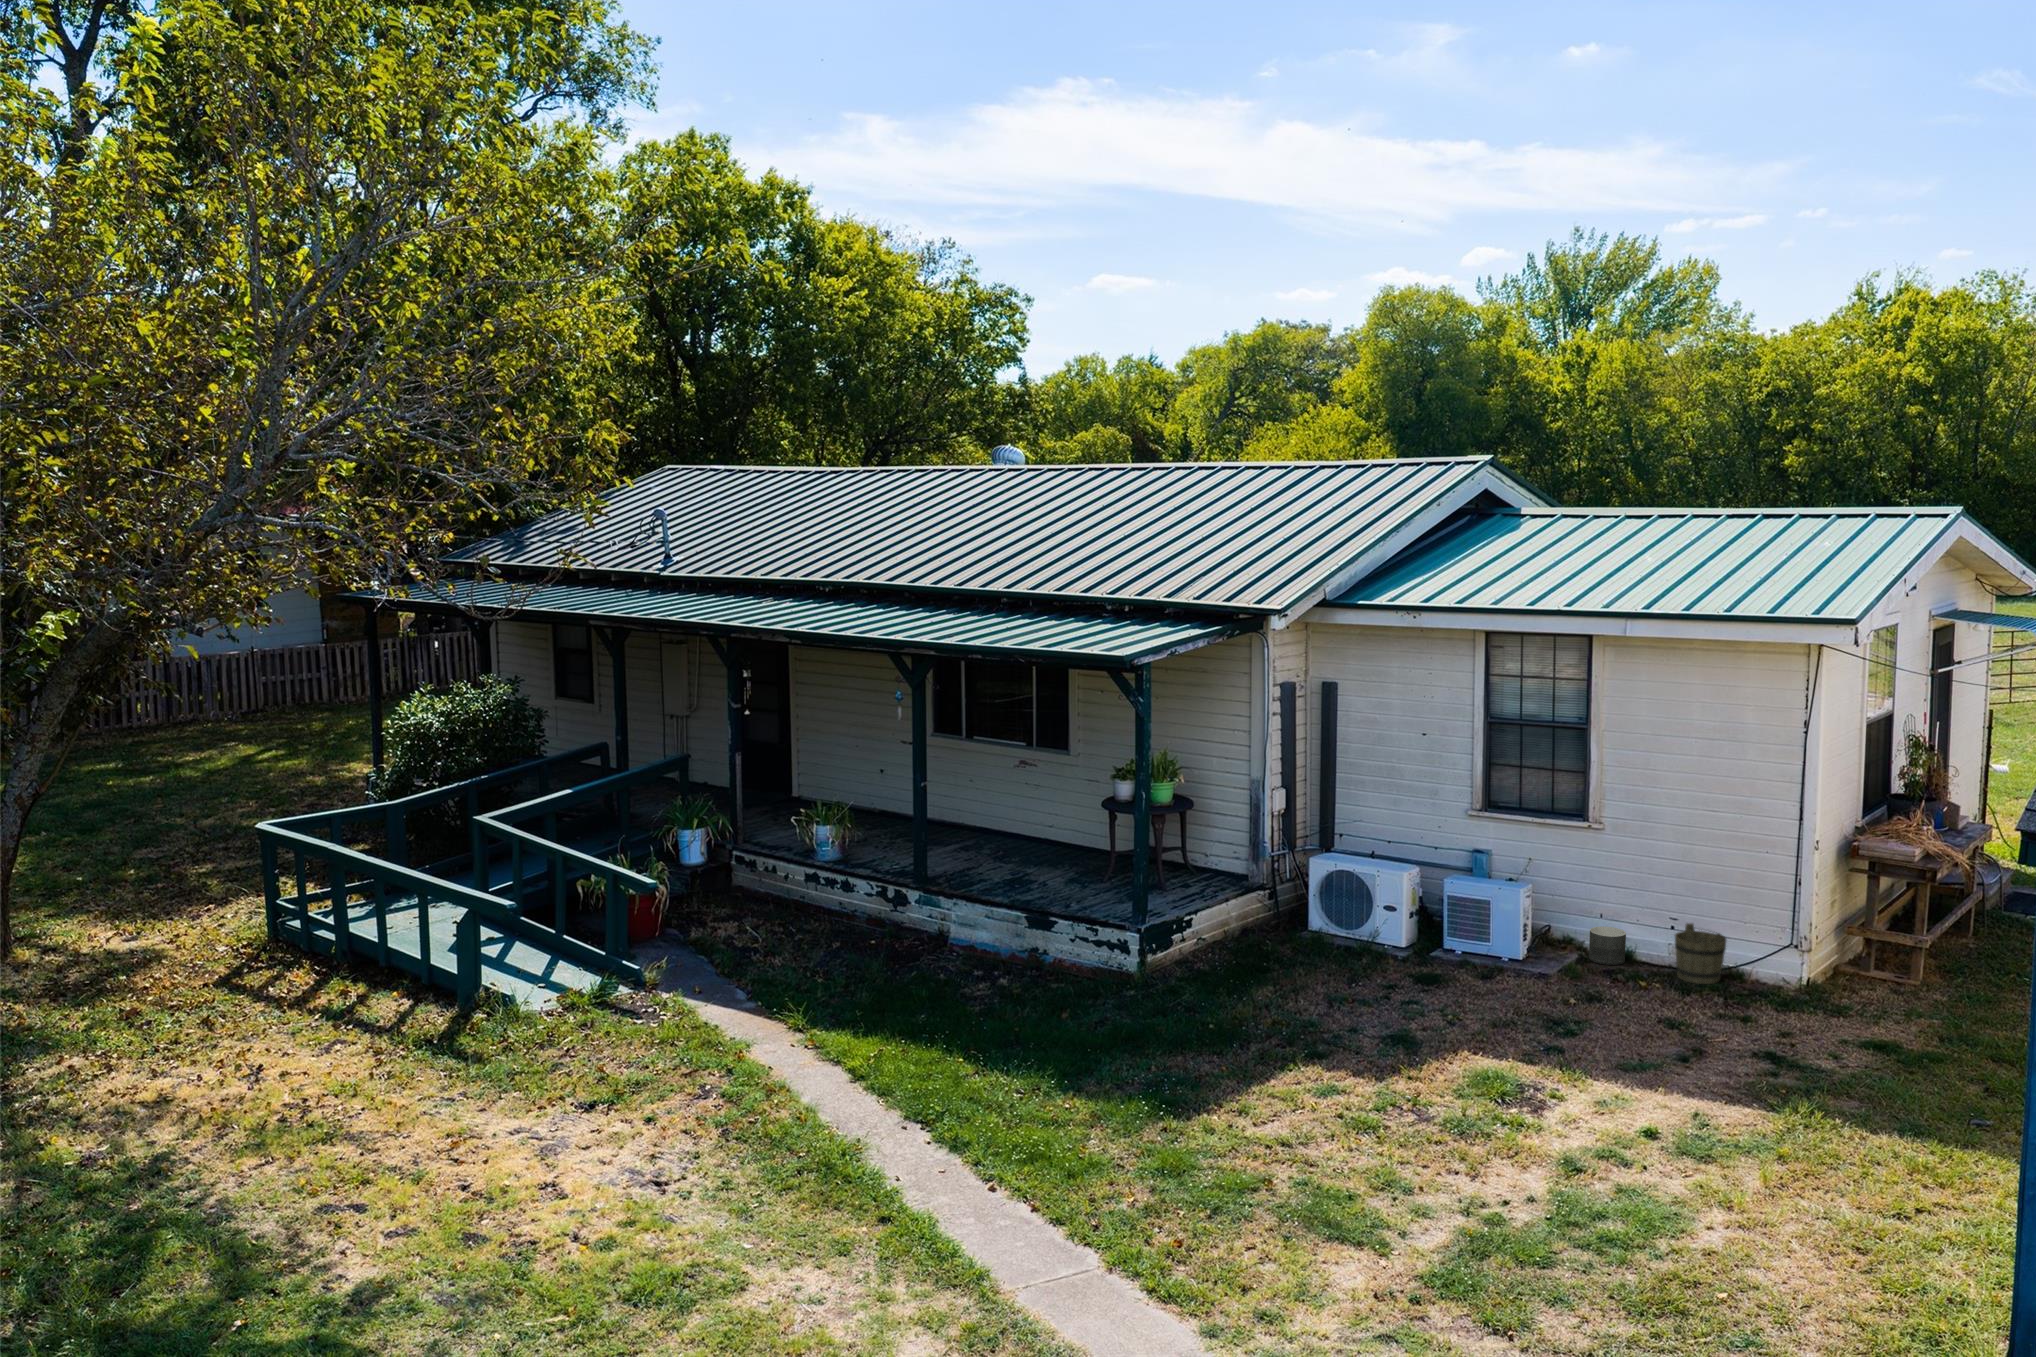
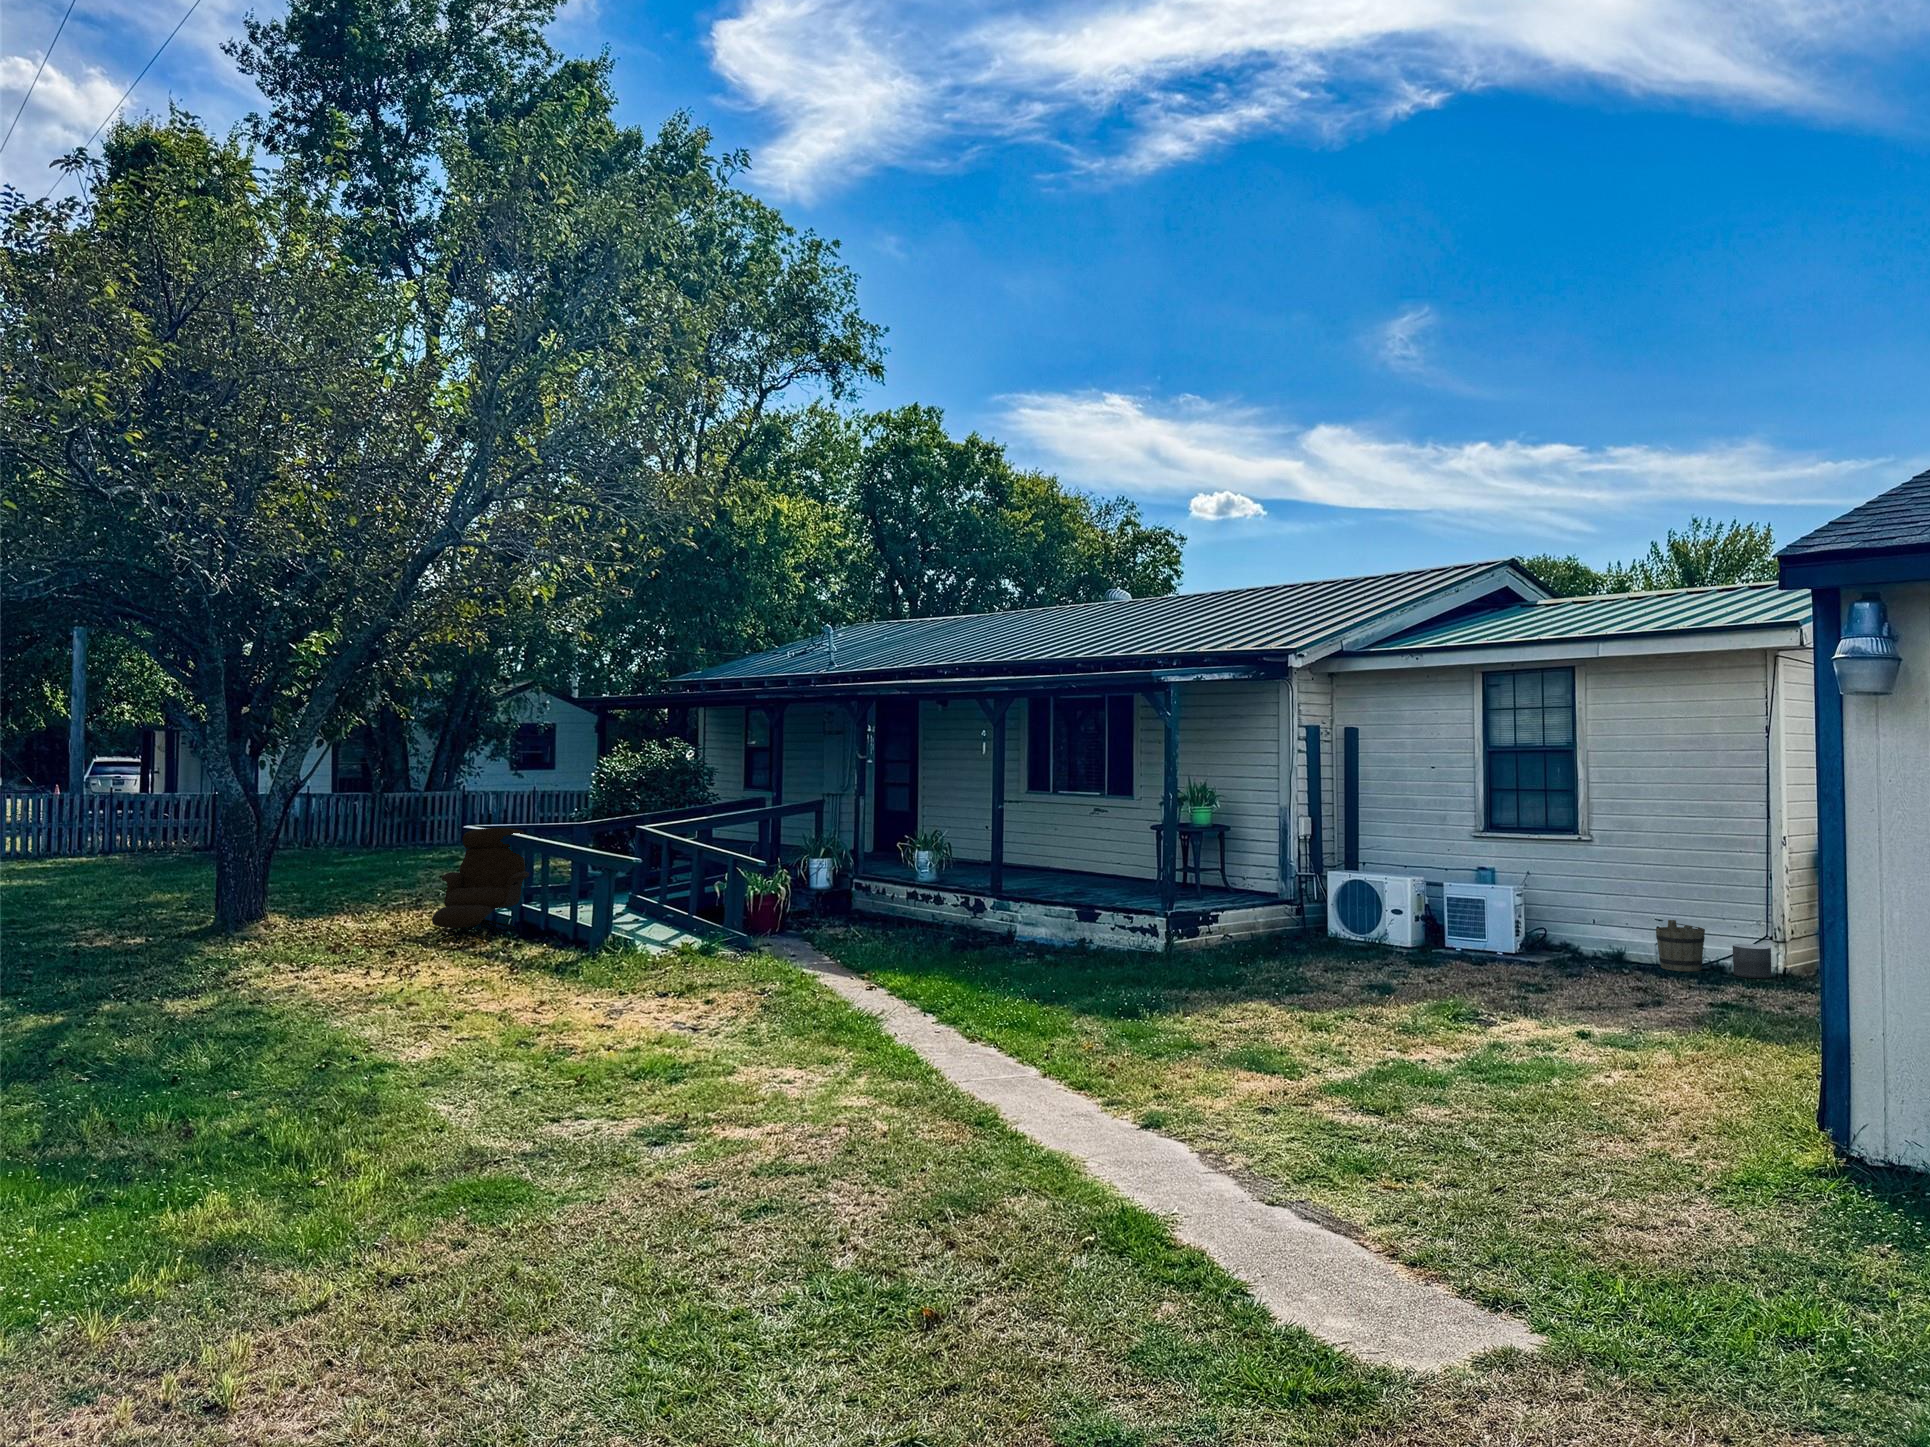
lounge chair: none [226,832,339,996] -> present [432,828,529,943]
planter: present [1589,926,1626,965] -> present [1733,944,1771,979]

